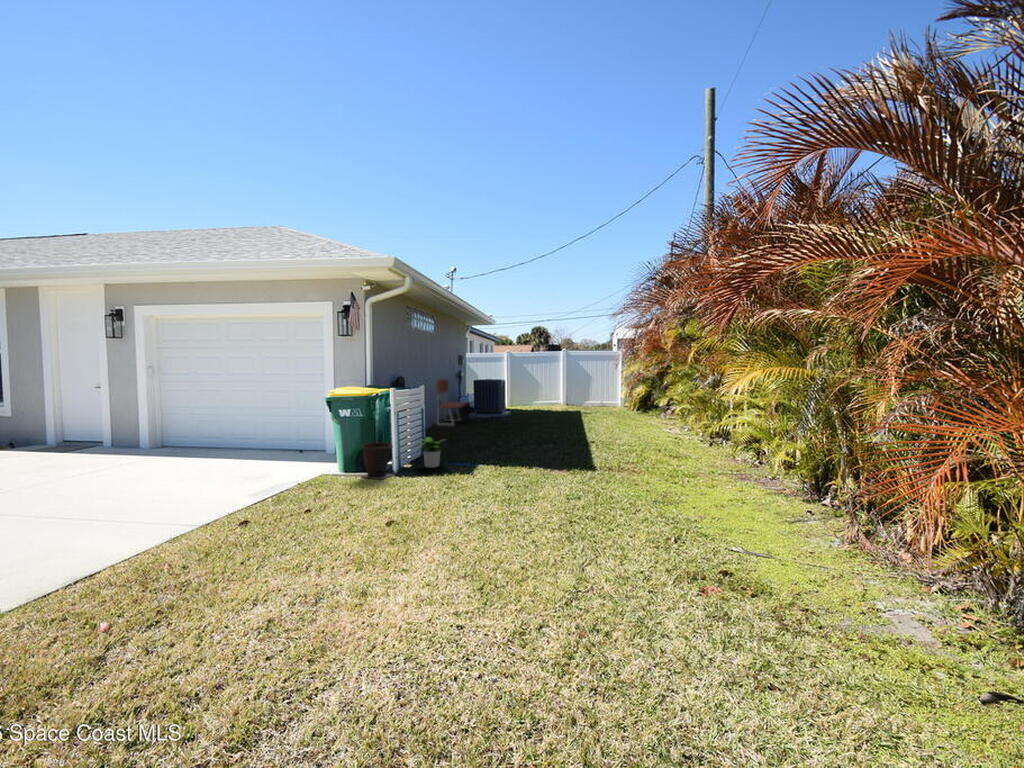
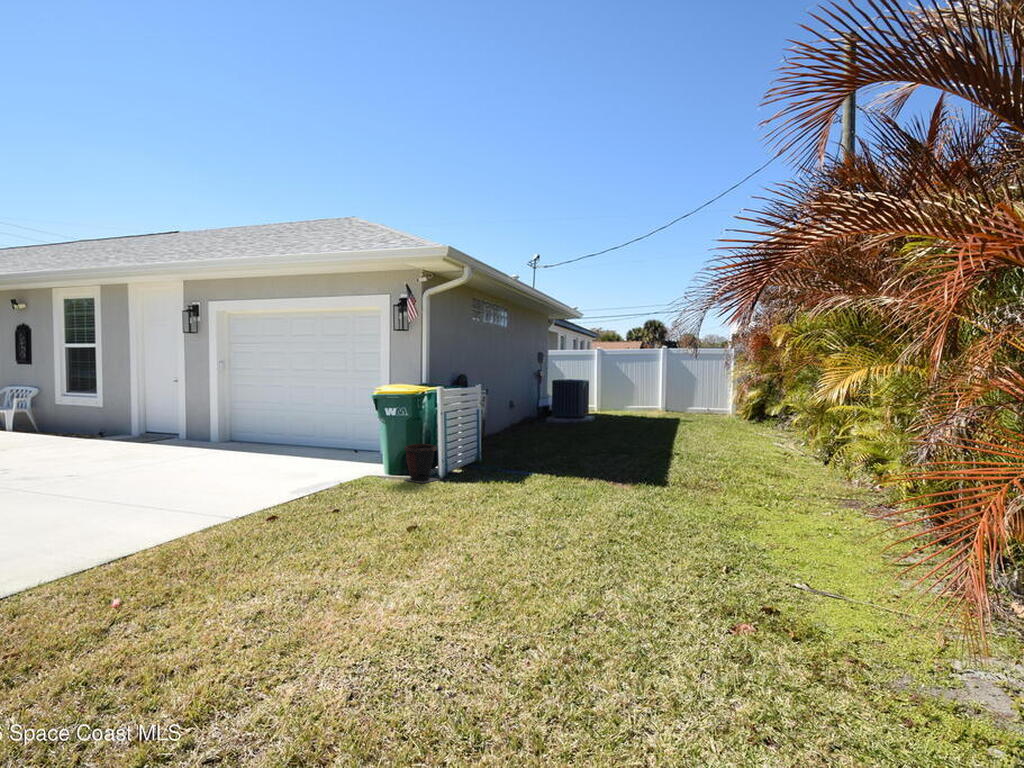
bench: present [436,379,466,426] -> none [506,378,541,430]
potted plant: present [417,437,446,468] -> none [461,440,499,474]

